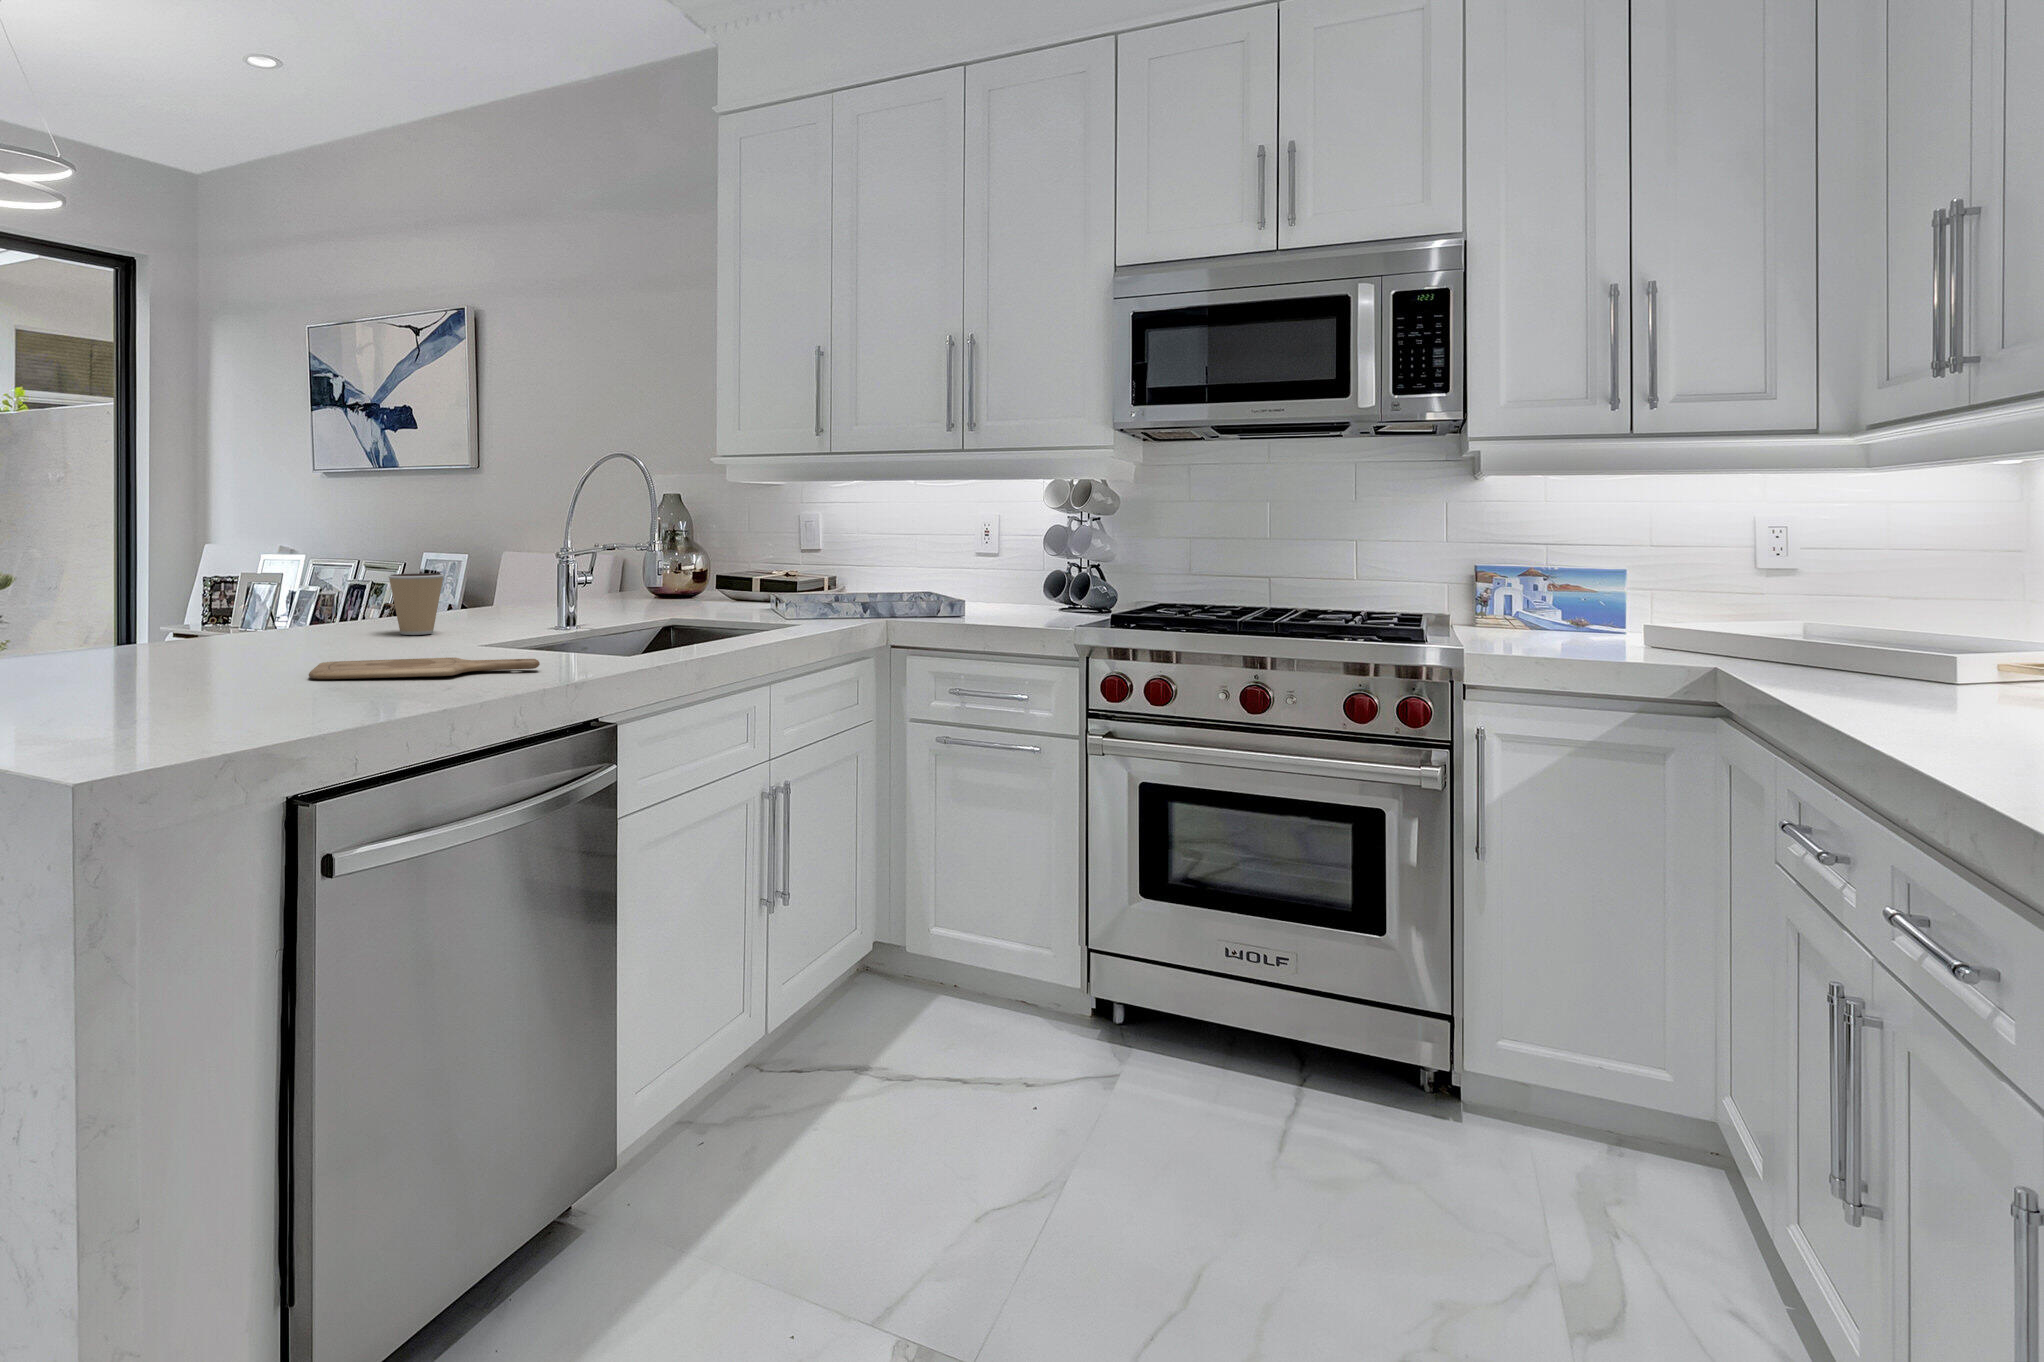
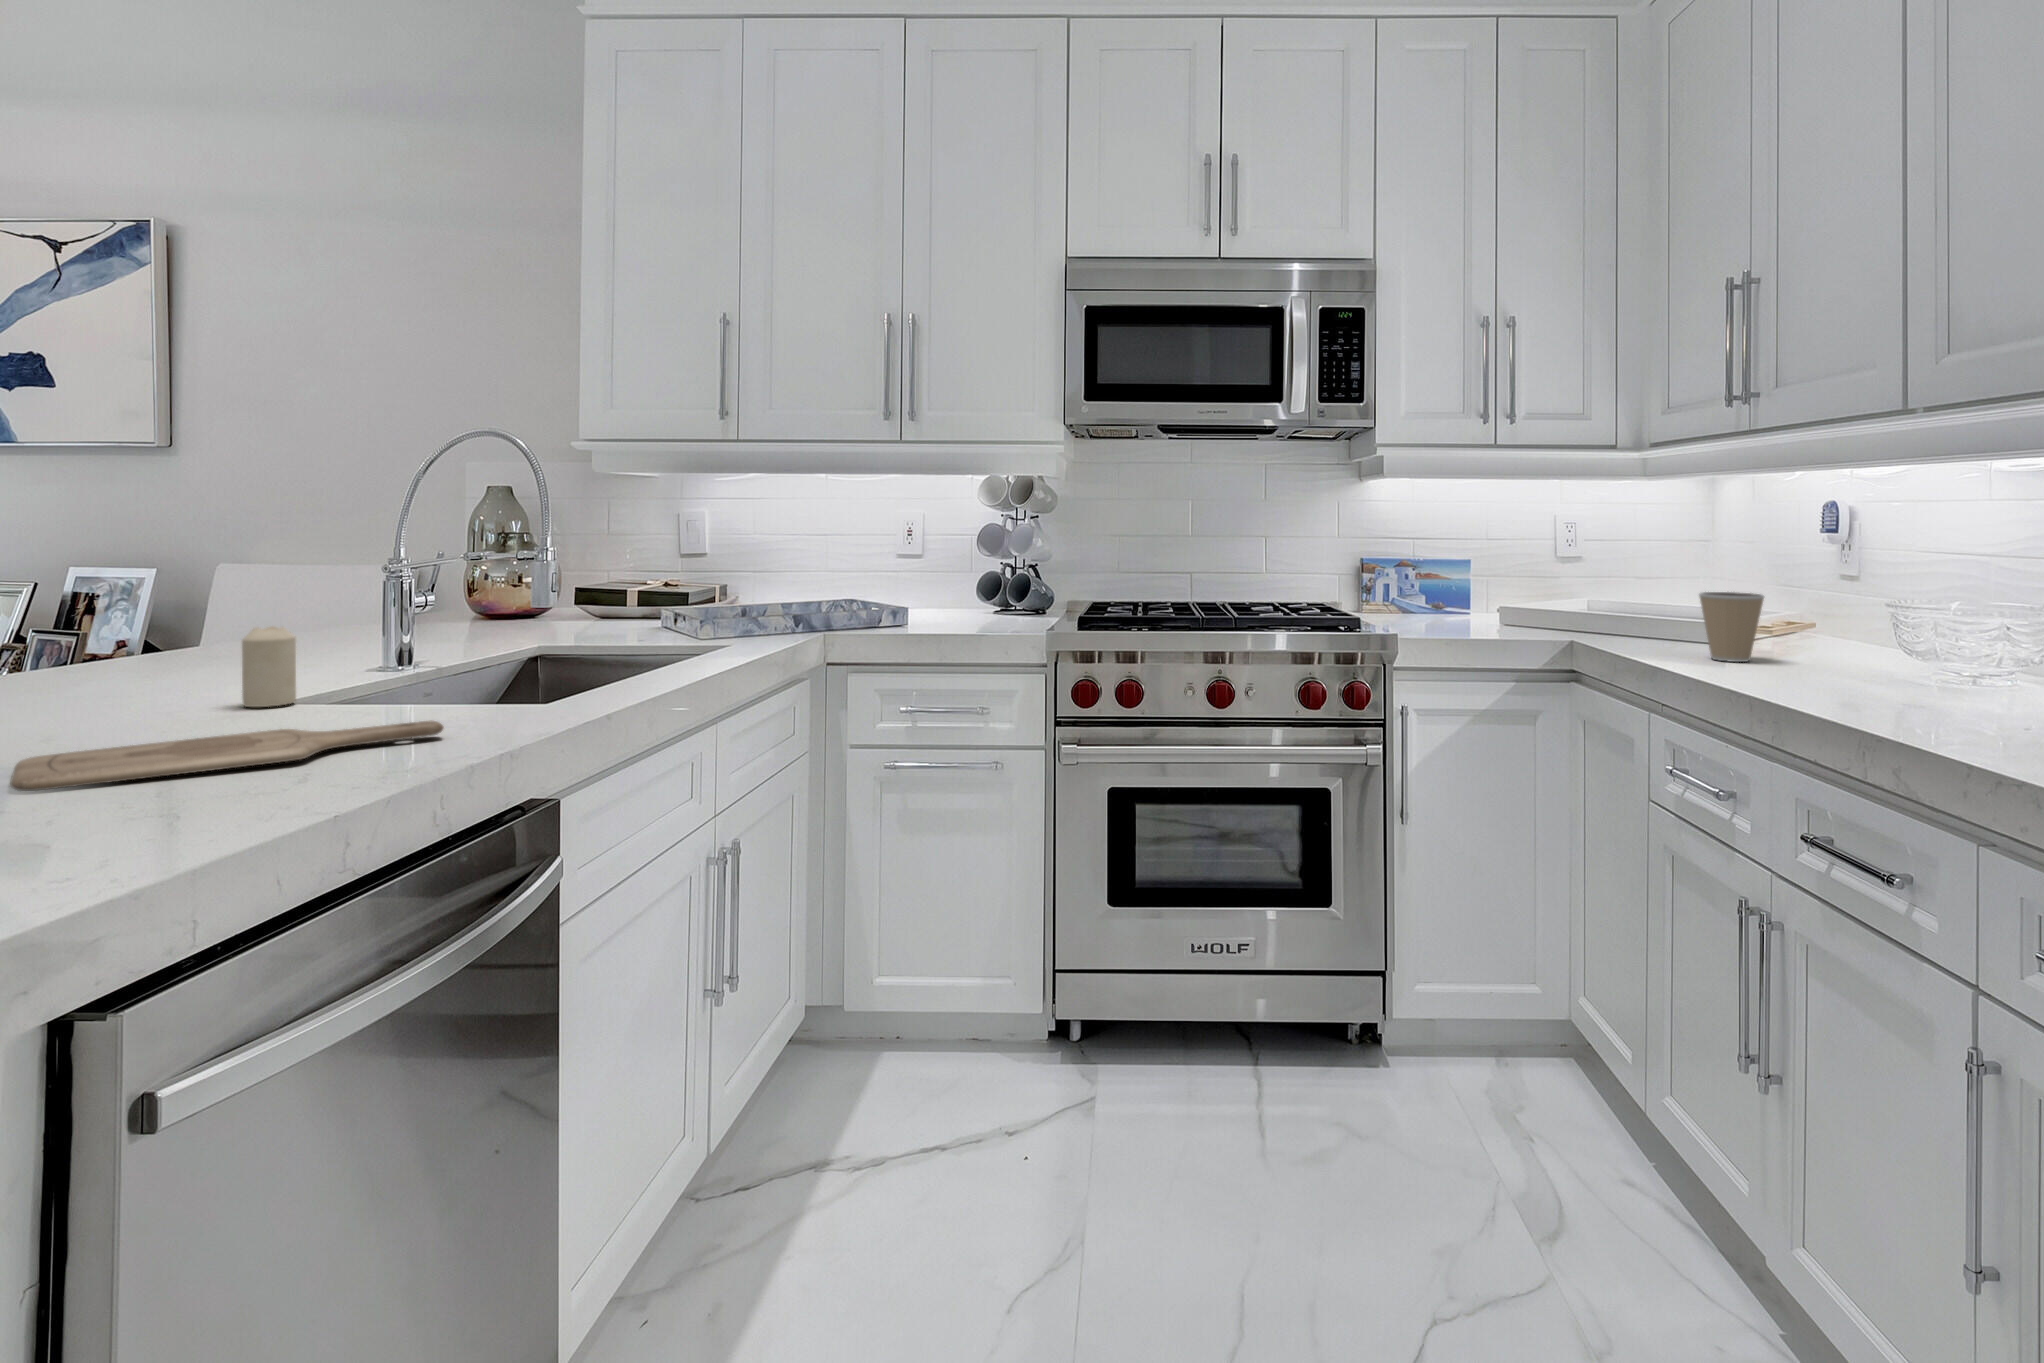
coffee cup: present [388,573,444,635] -> present [1699,592,1764,662]
candle: none [450,592,480,646] -> present [242,626,296,707]

